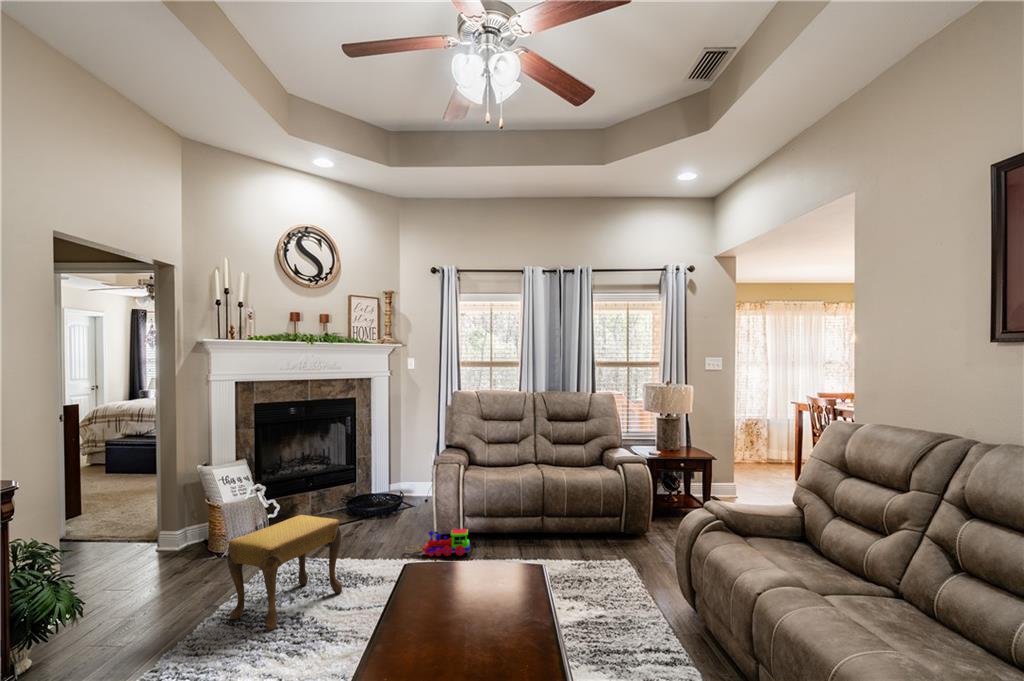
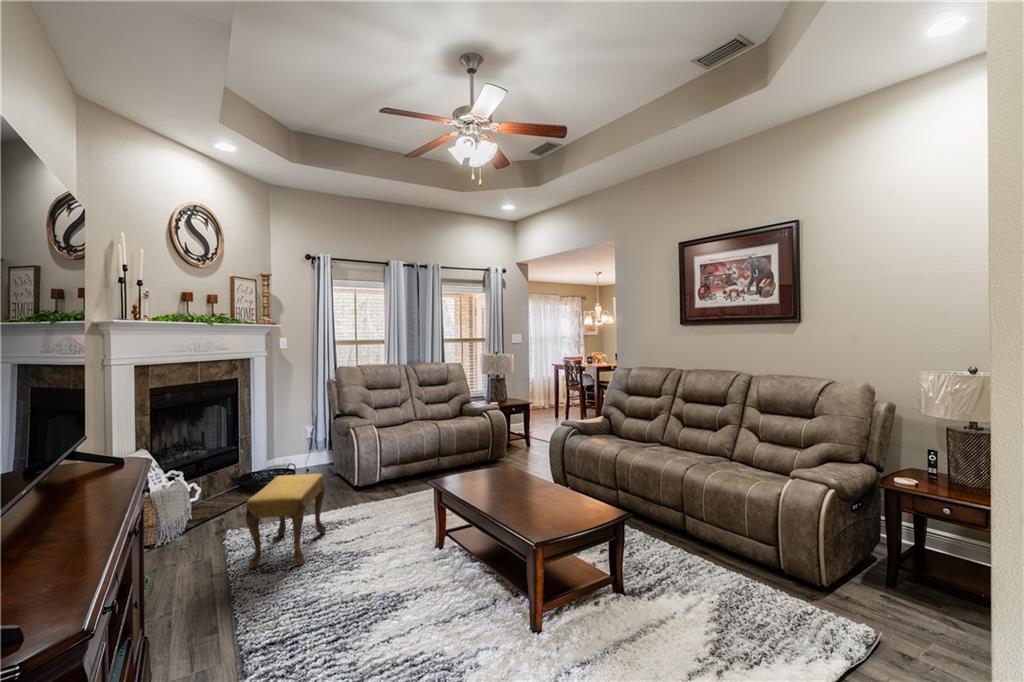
toy train: present [405,529,470,556] -> none [341,473,396,499]

